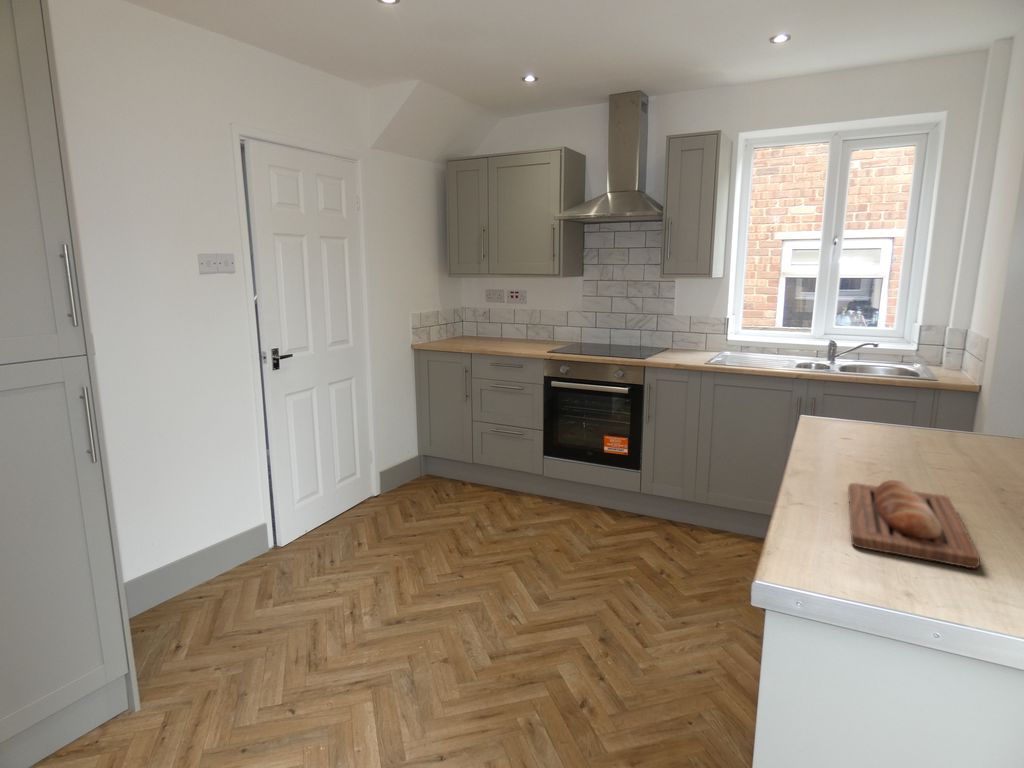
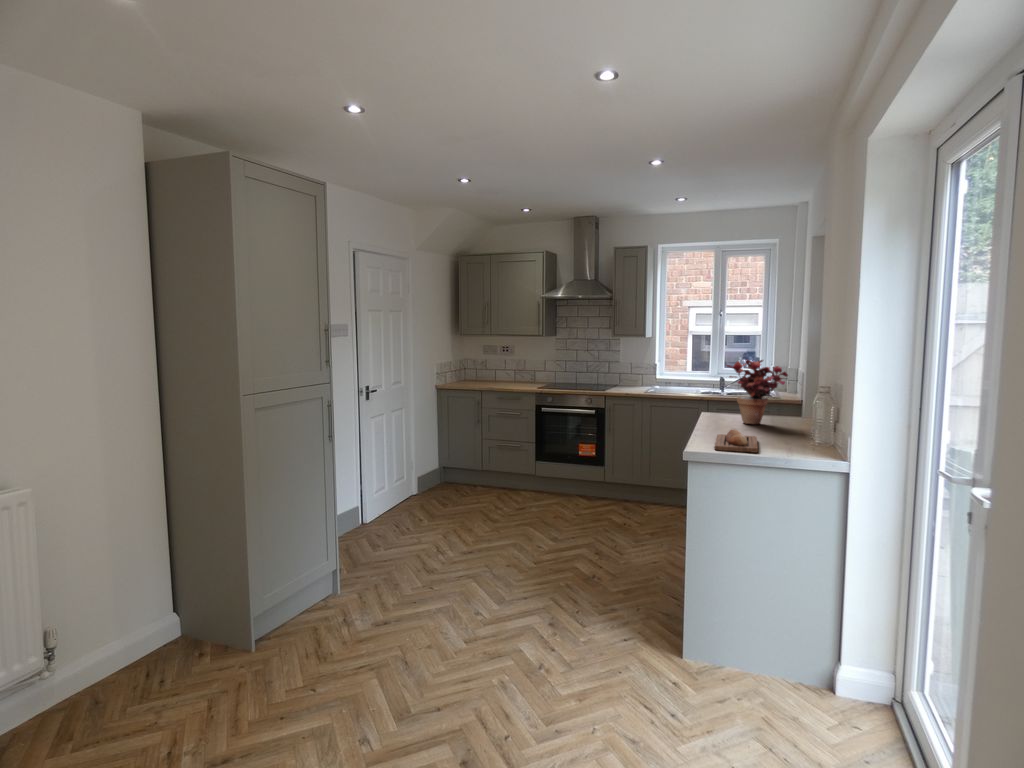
potted plant: none [863,314,1009,445] -> present [727,360,788,424]

